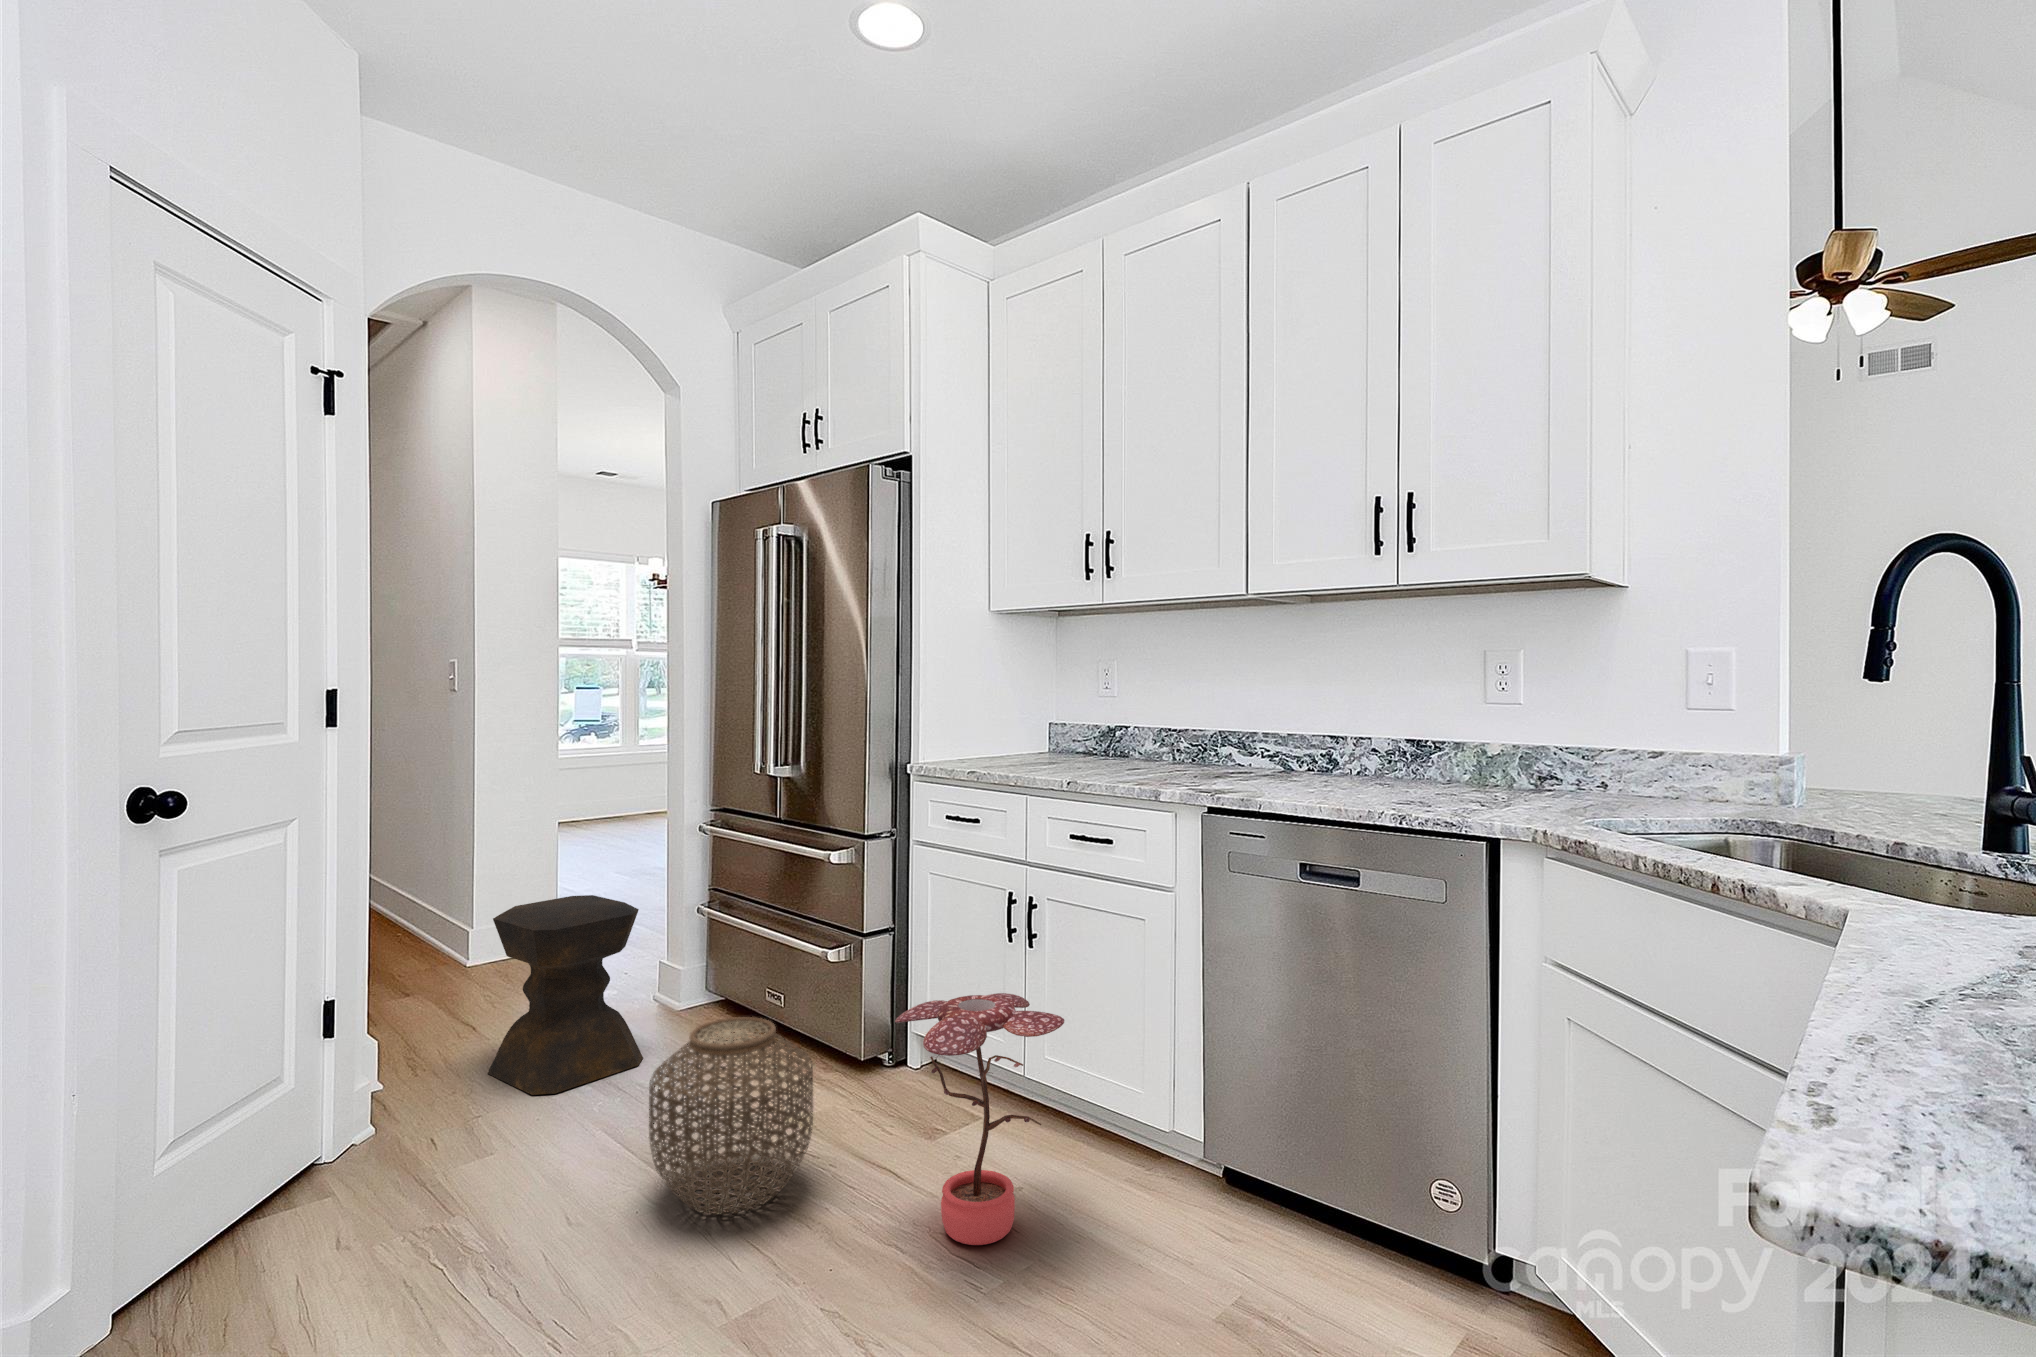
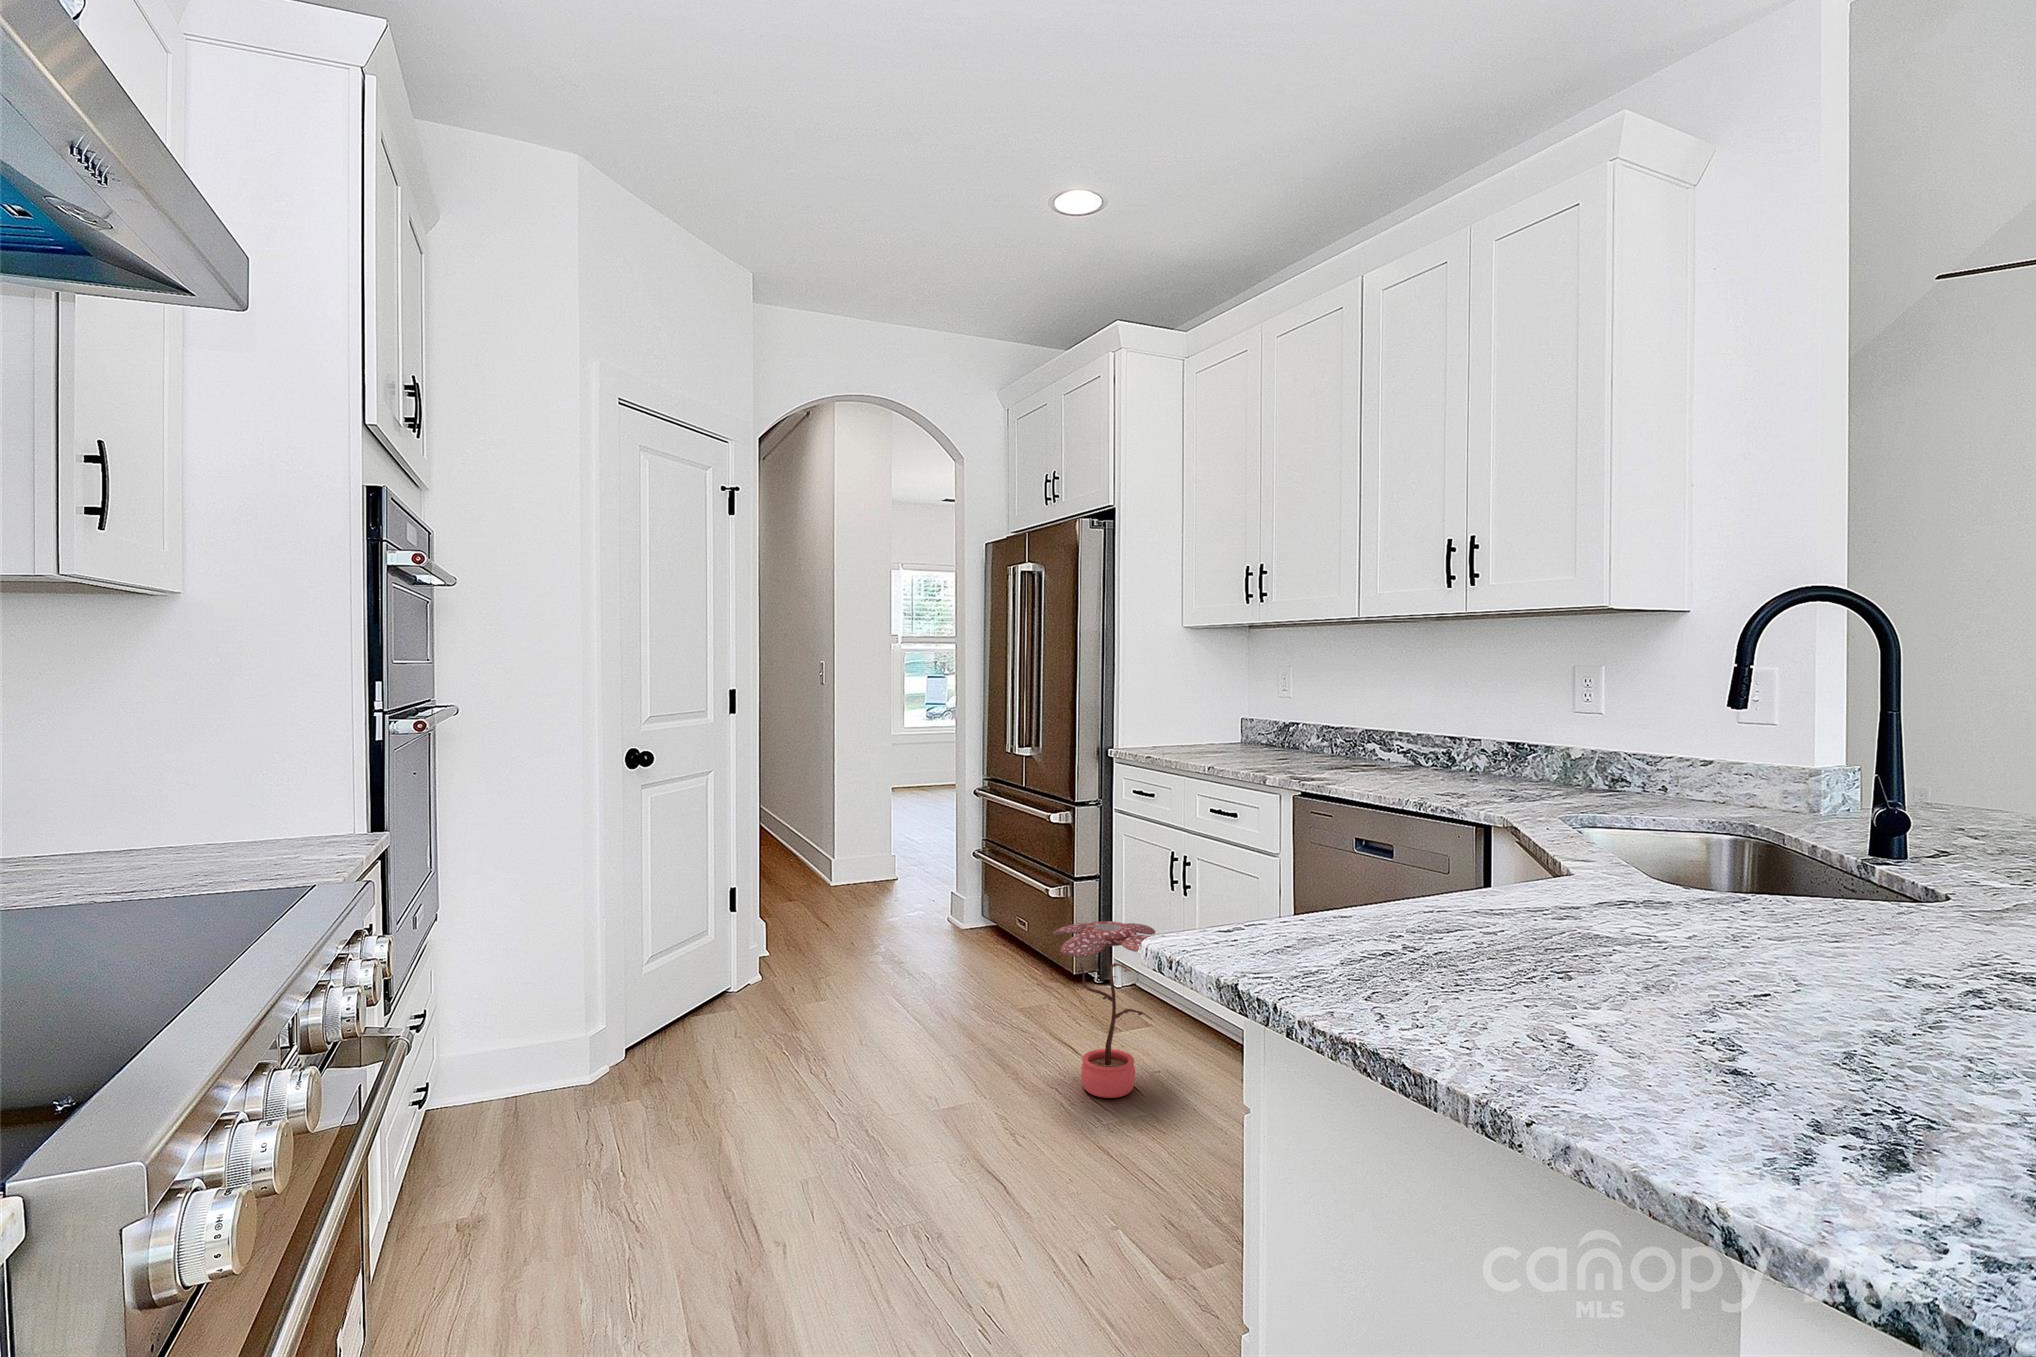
stool: present [488,895,643,1095] -> none [827,837,927,972]
woven basket: present [649,1017,813,1214] -> none [900,924,1010,1055]

